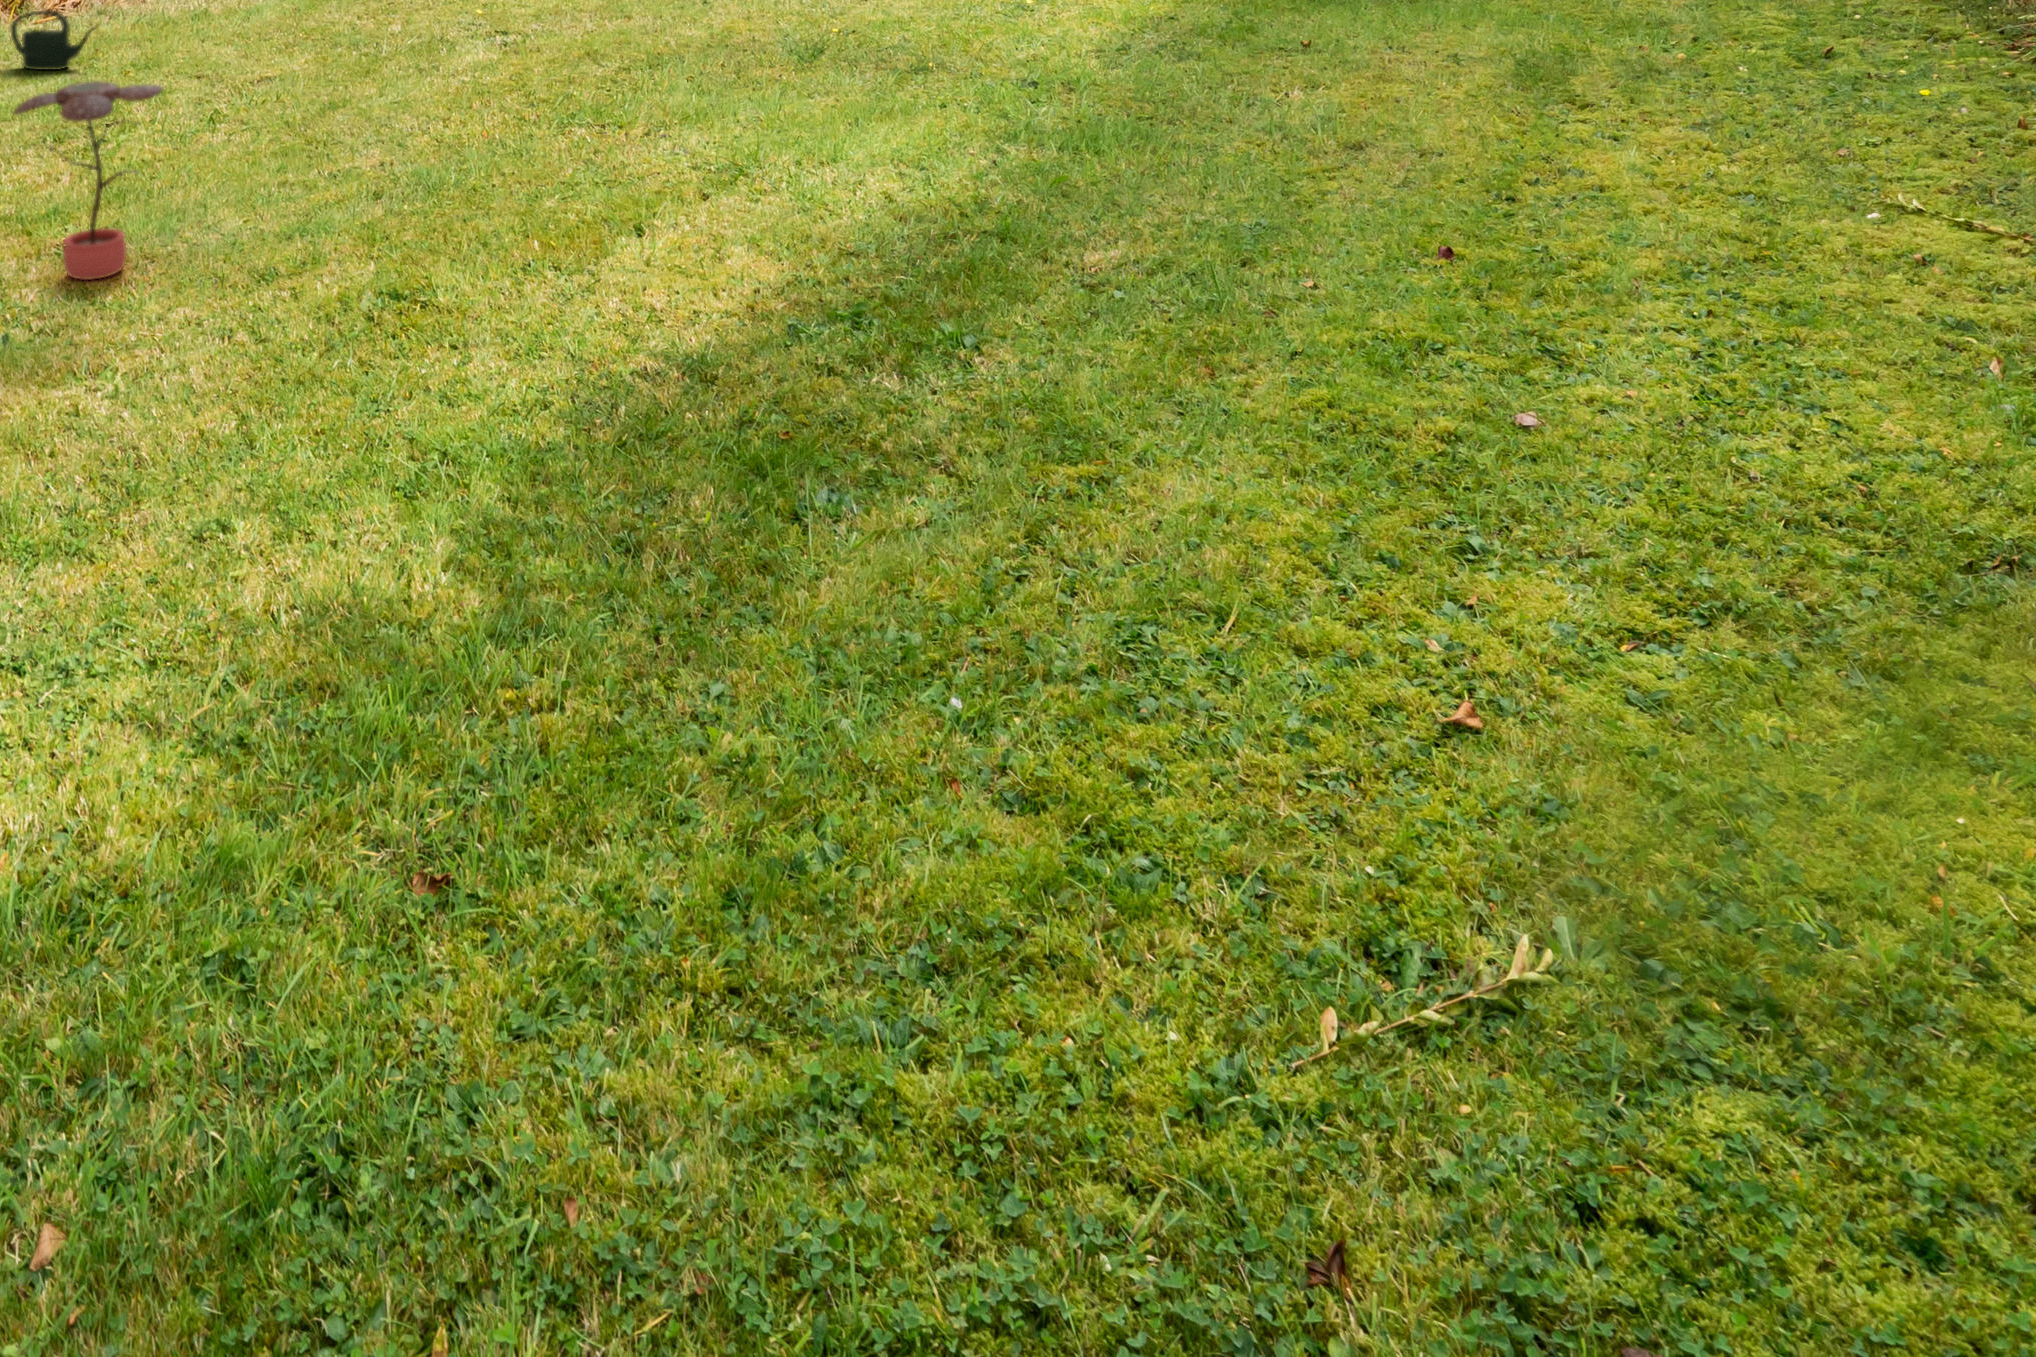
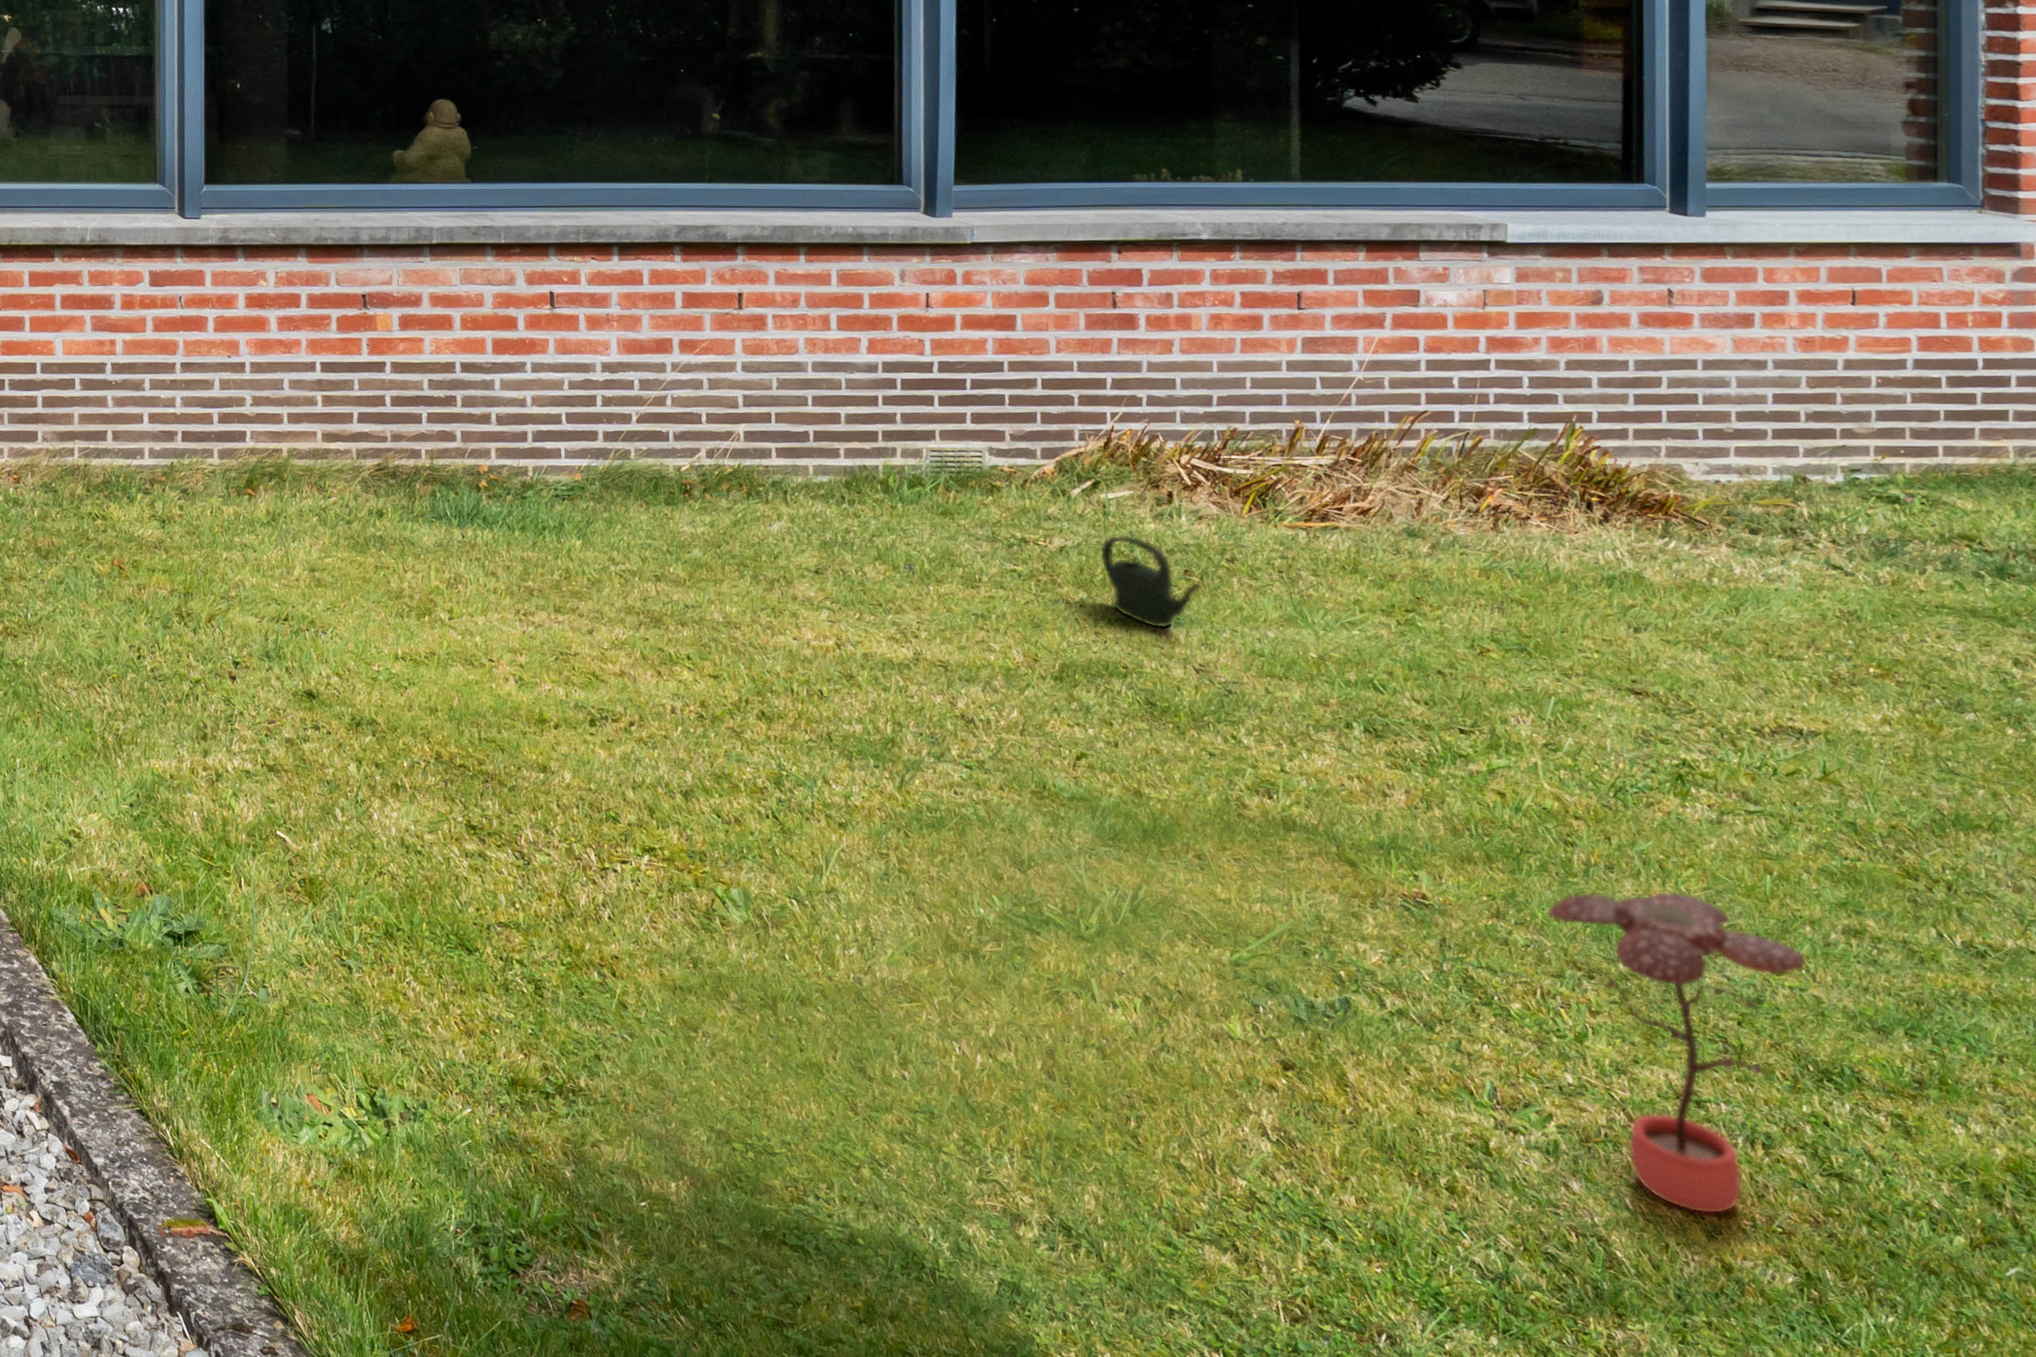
potted plant: present [14,81,163,280] -> present [1549,893,1805,1212]

